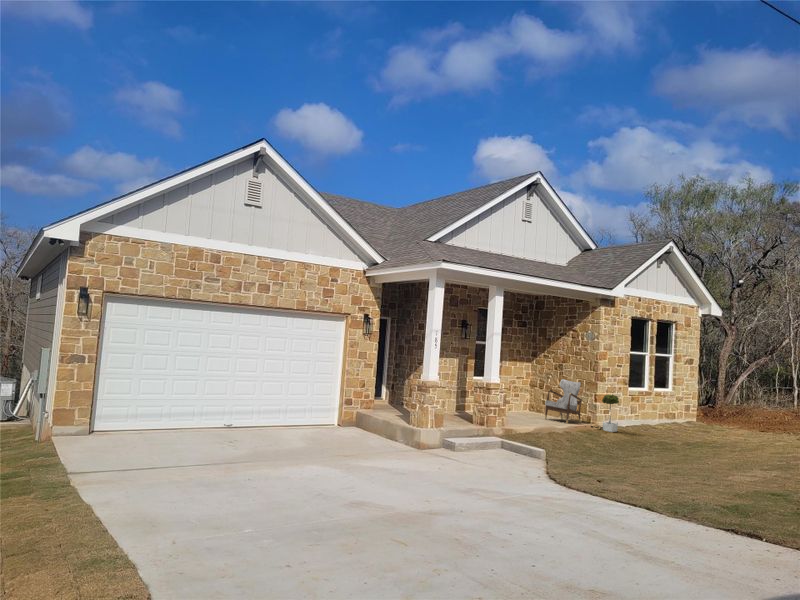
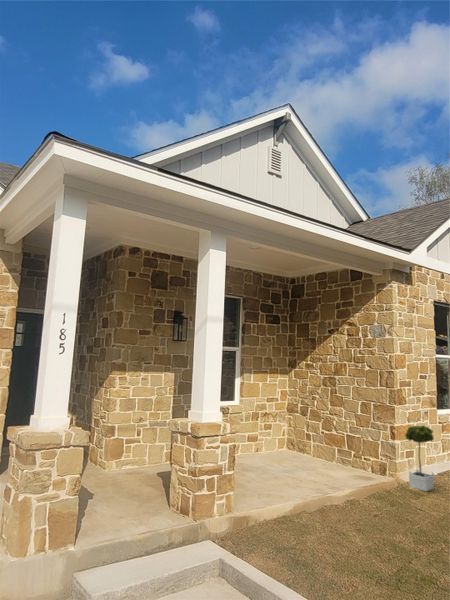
armchair: present [545,379,582,423] -> none [311,400,371,479]

